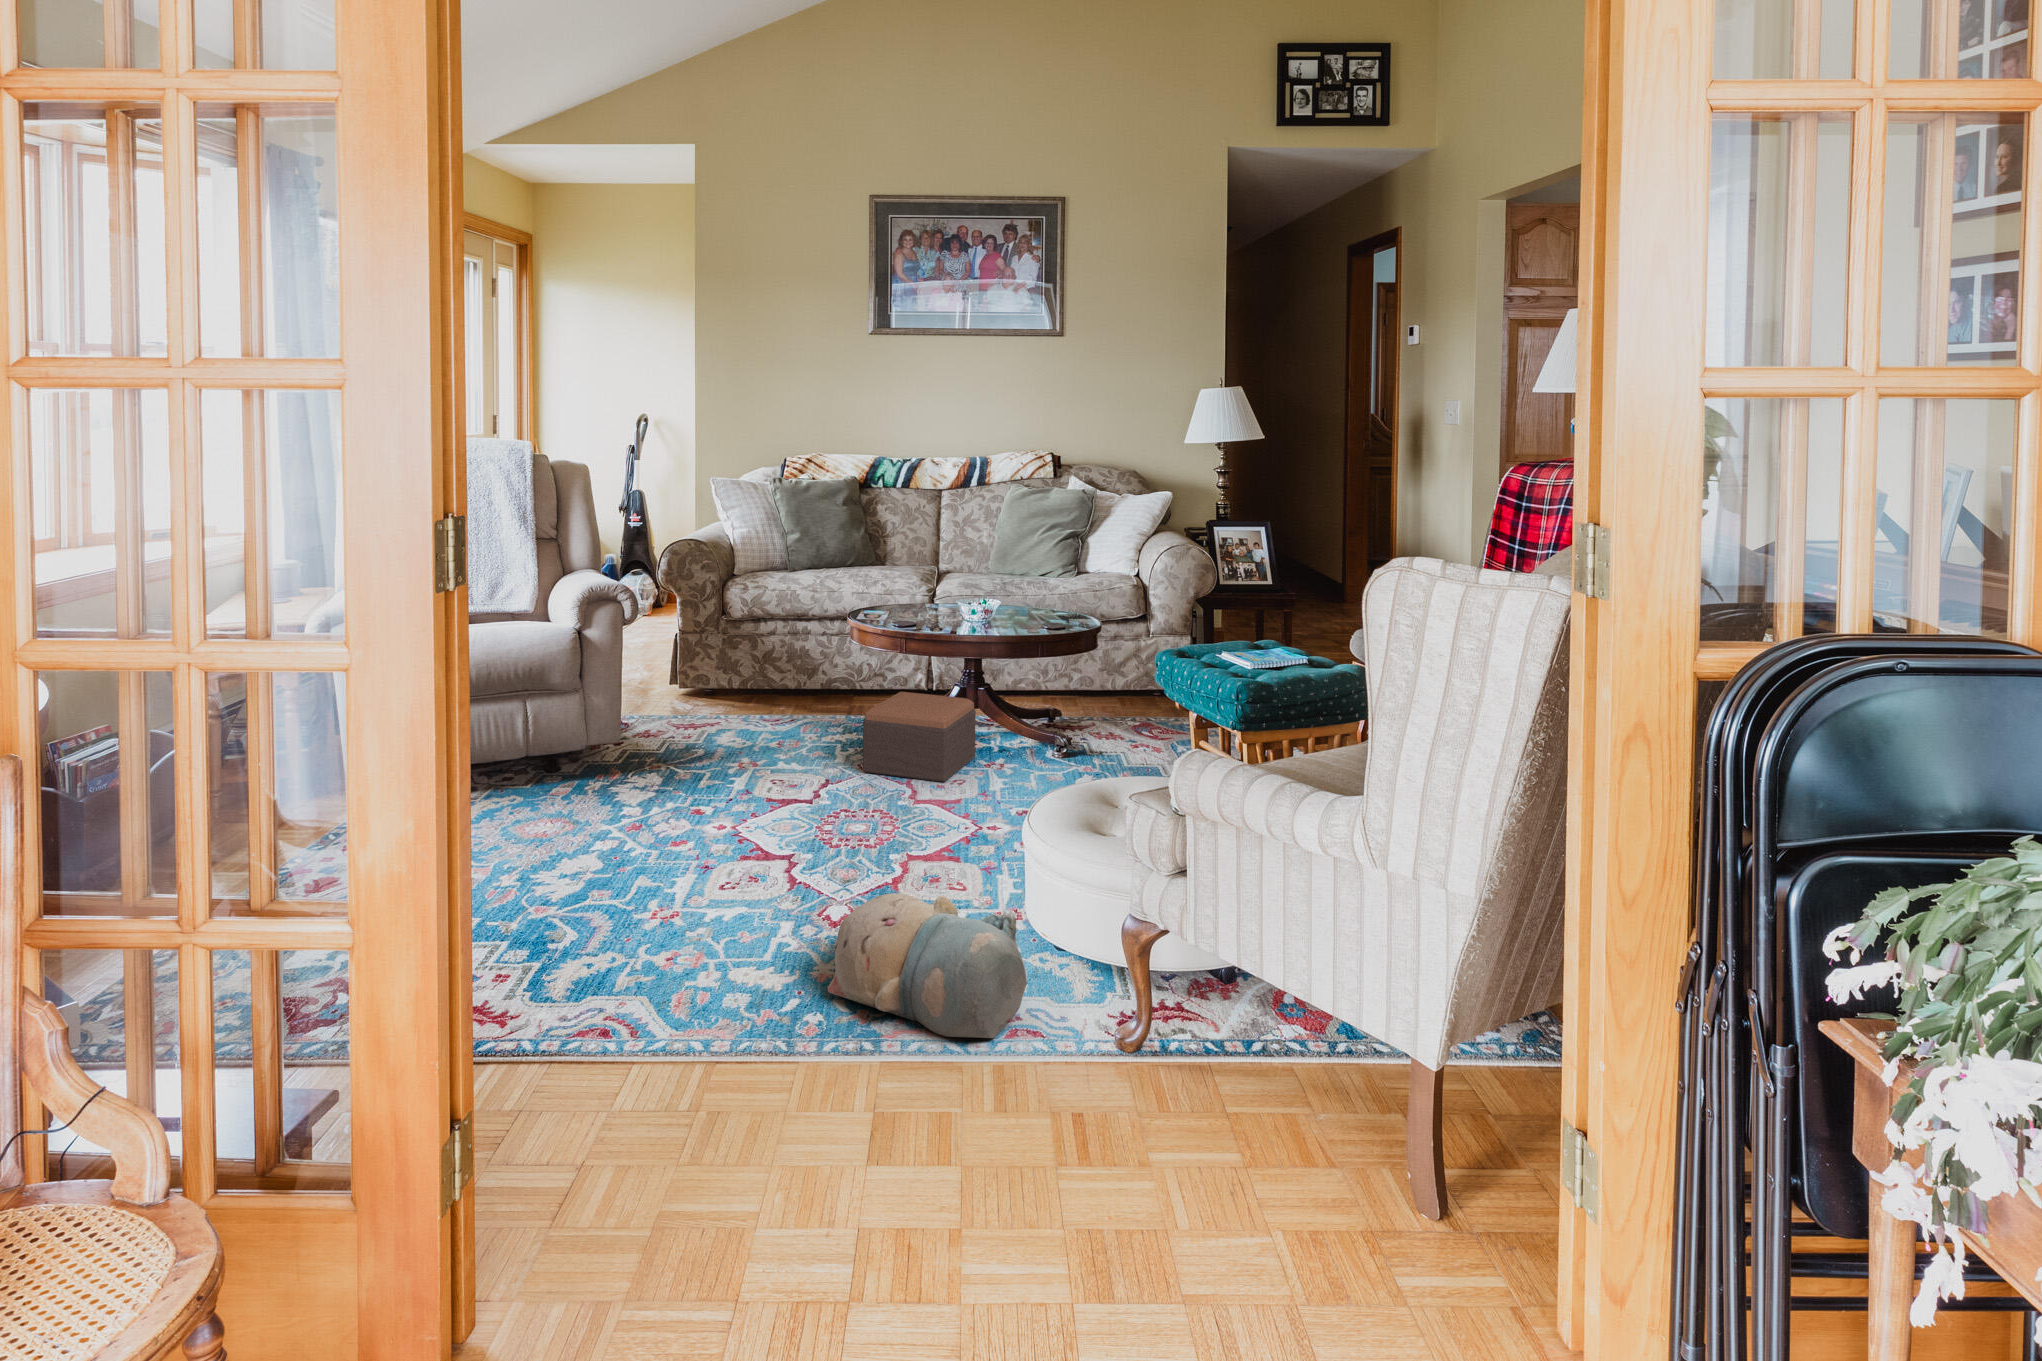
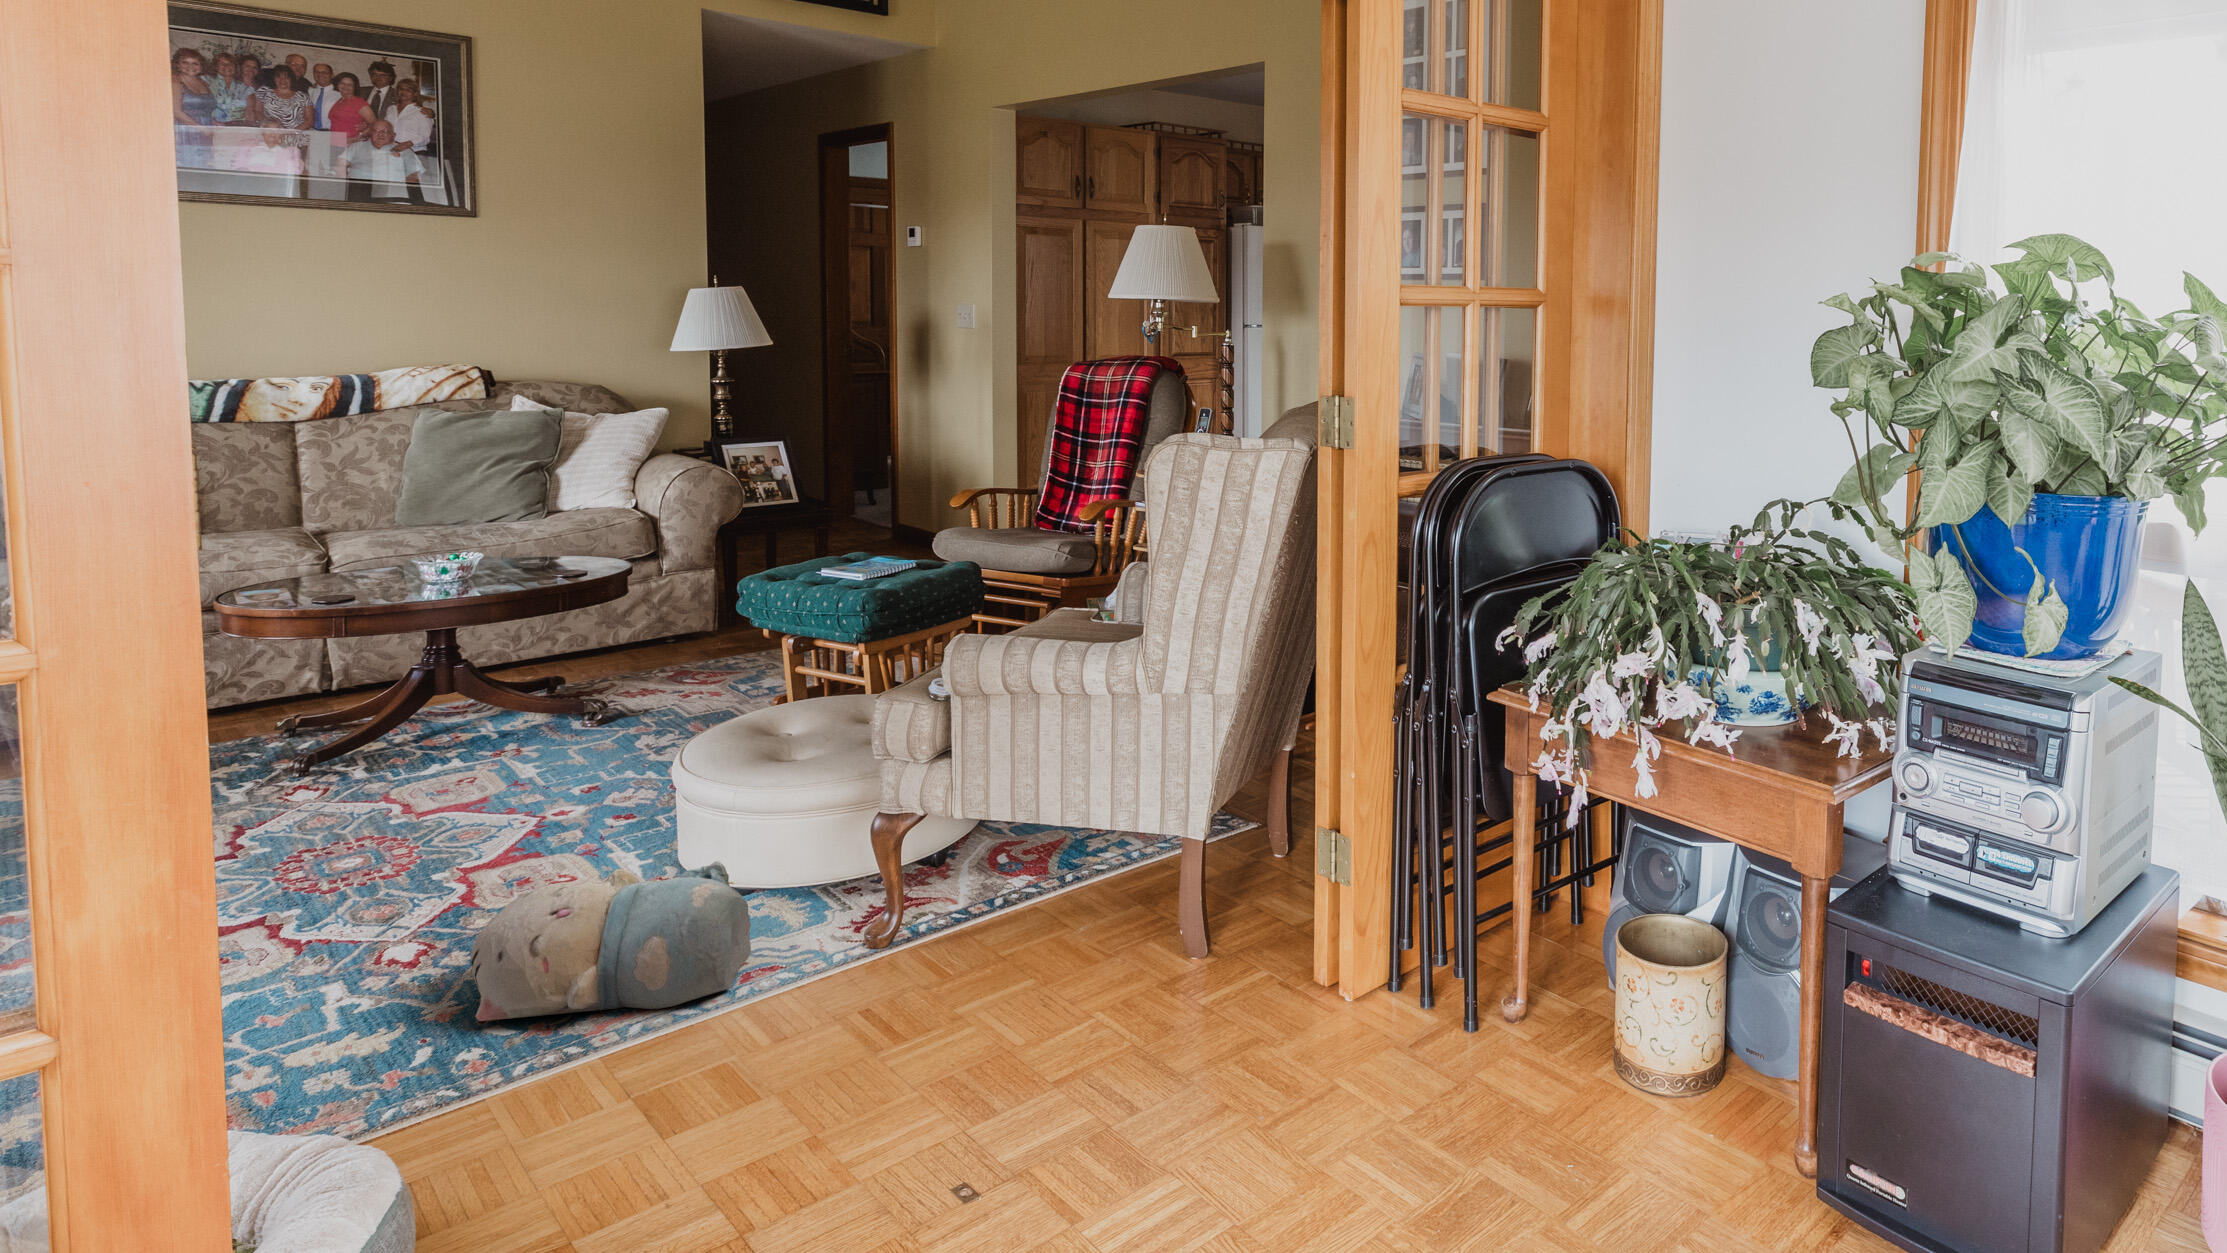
footstool: present [863,692,976,782] -> none [296,679,470,802]

